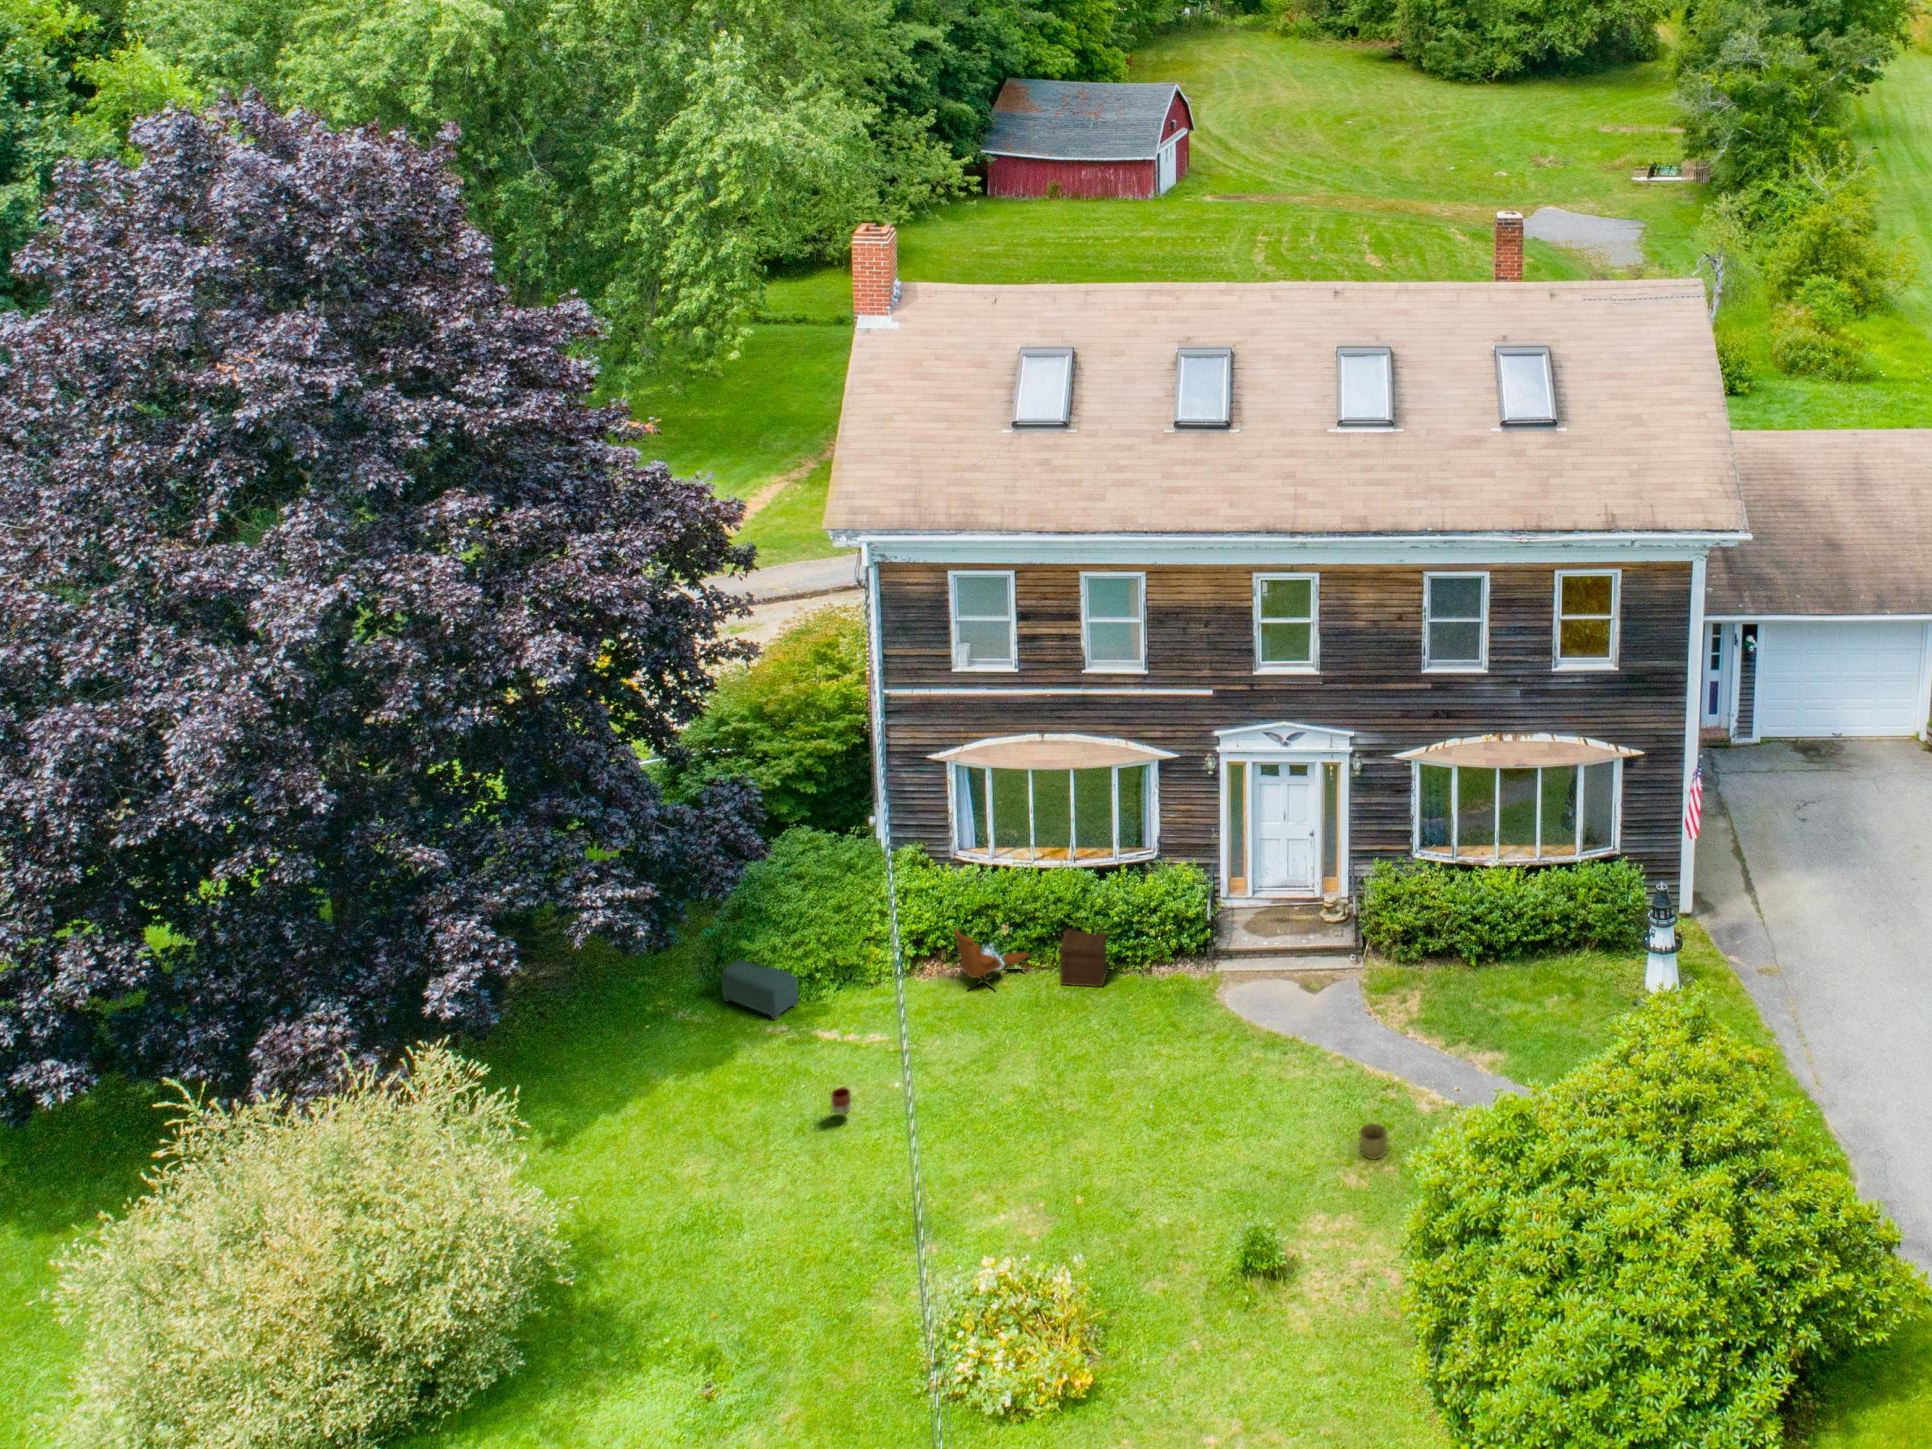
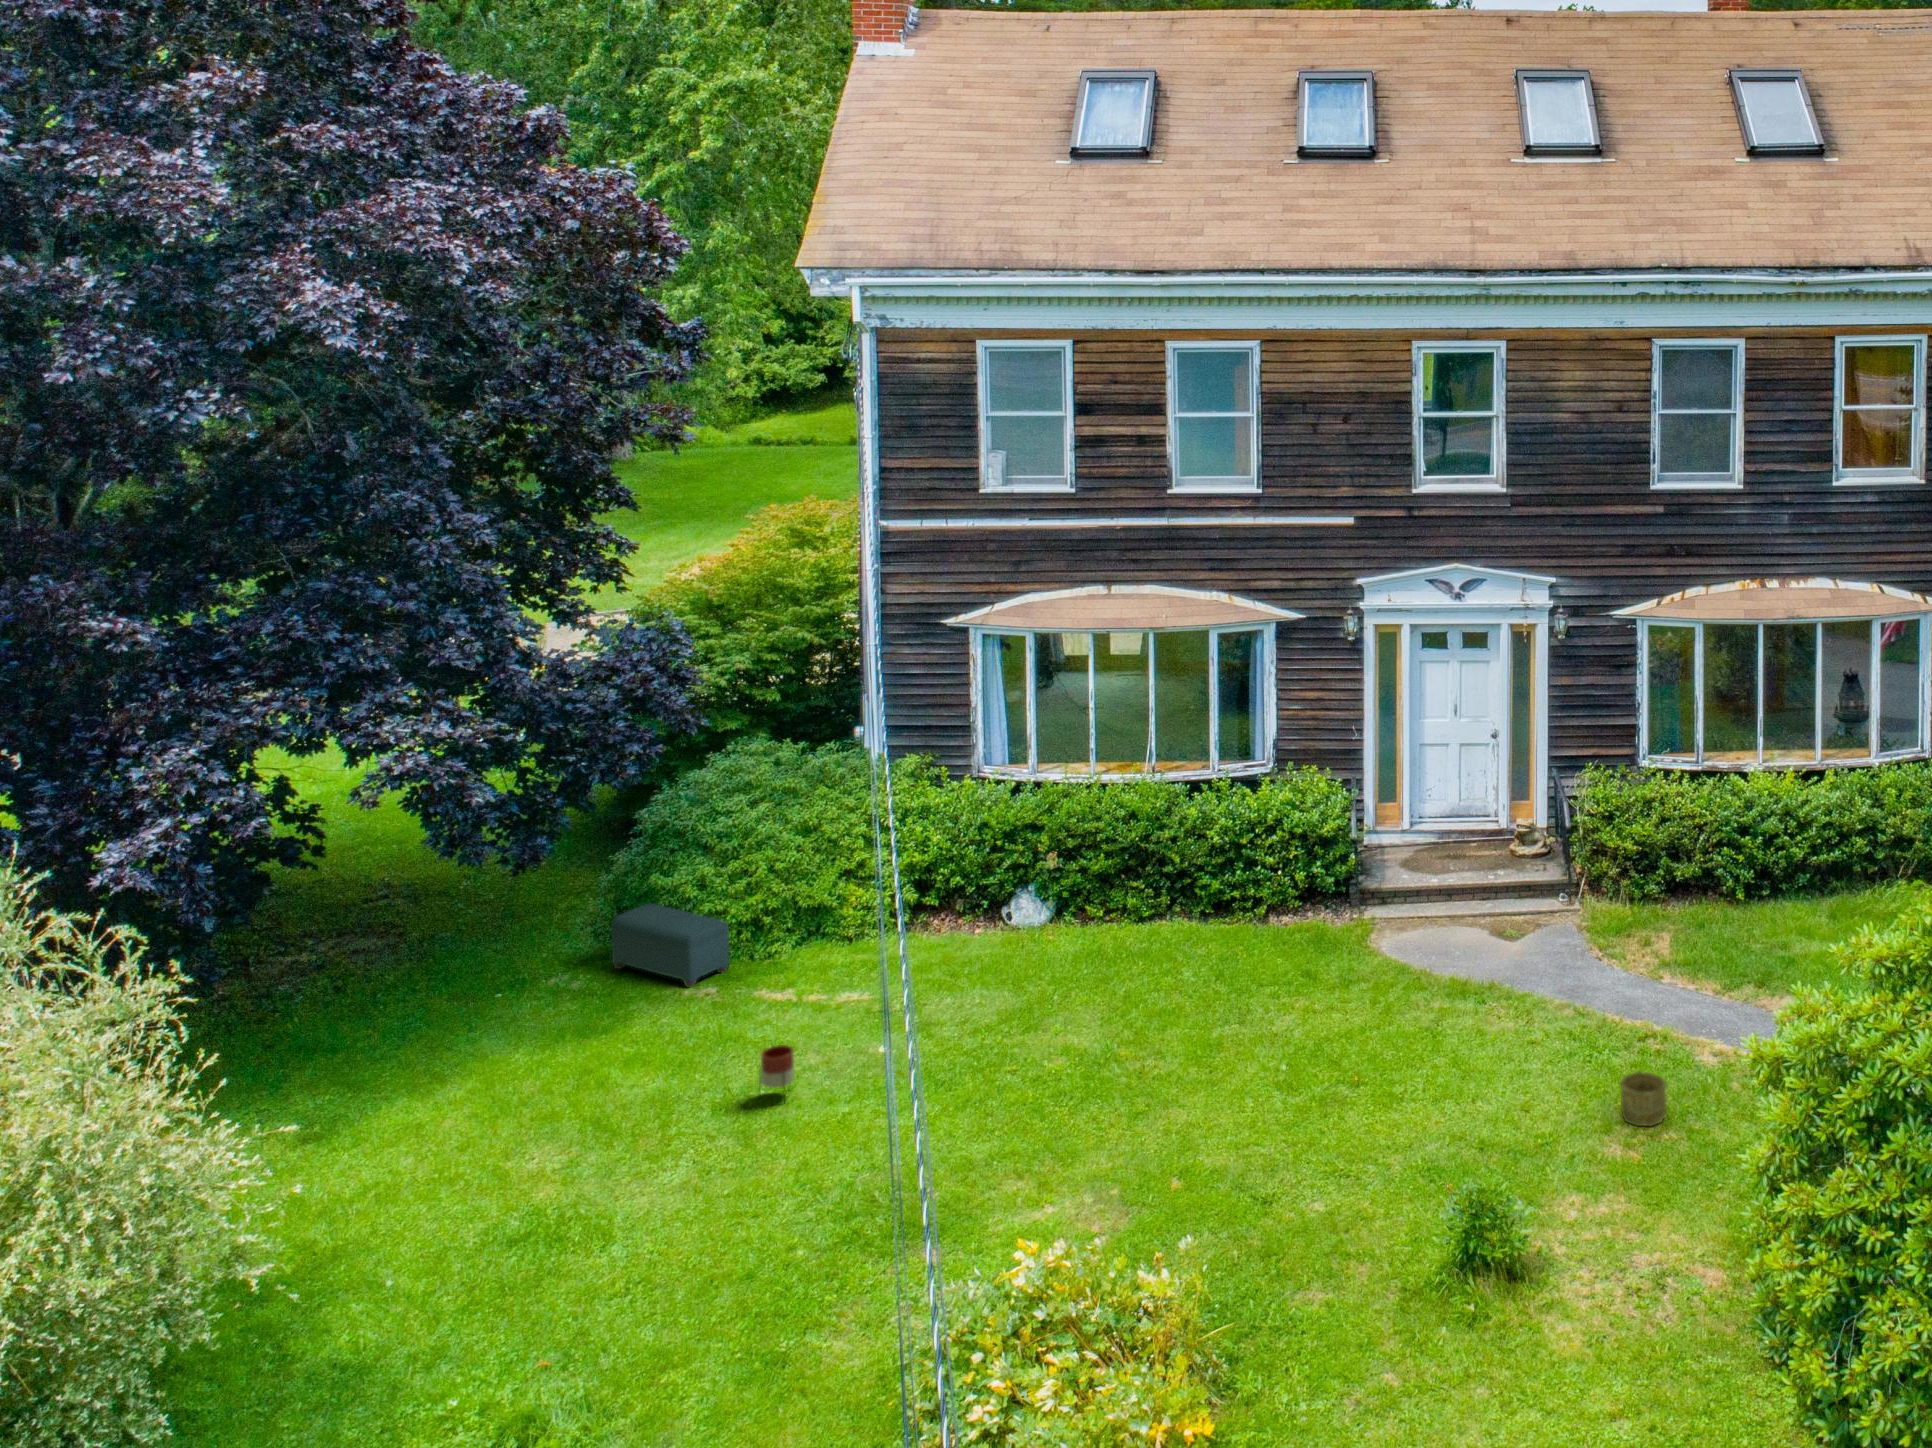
lounge chair: present [955,929,1030,986] -> none [974,849,1089,950]
wooden crate: present [1059,929,1108,987] -> none [1132,856,1207,942]

